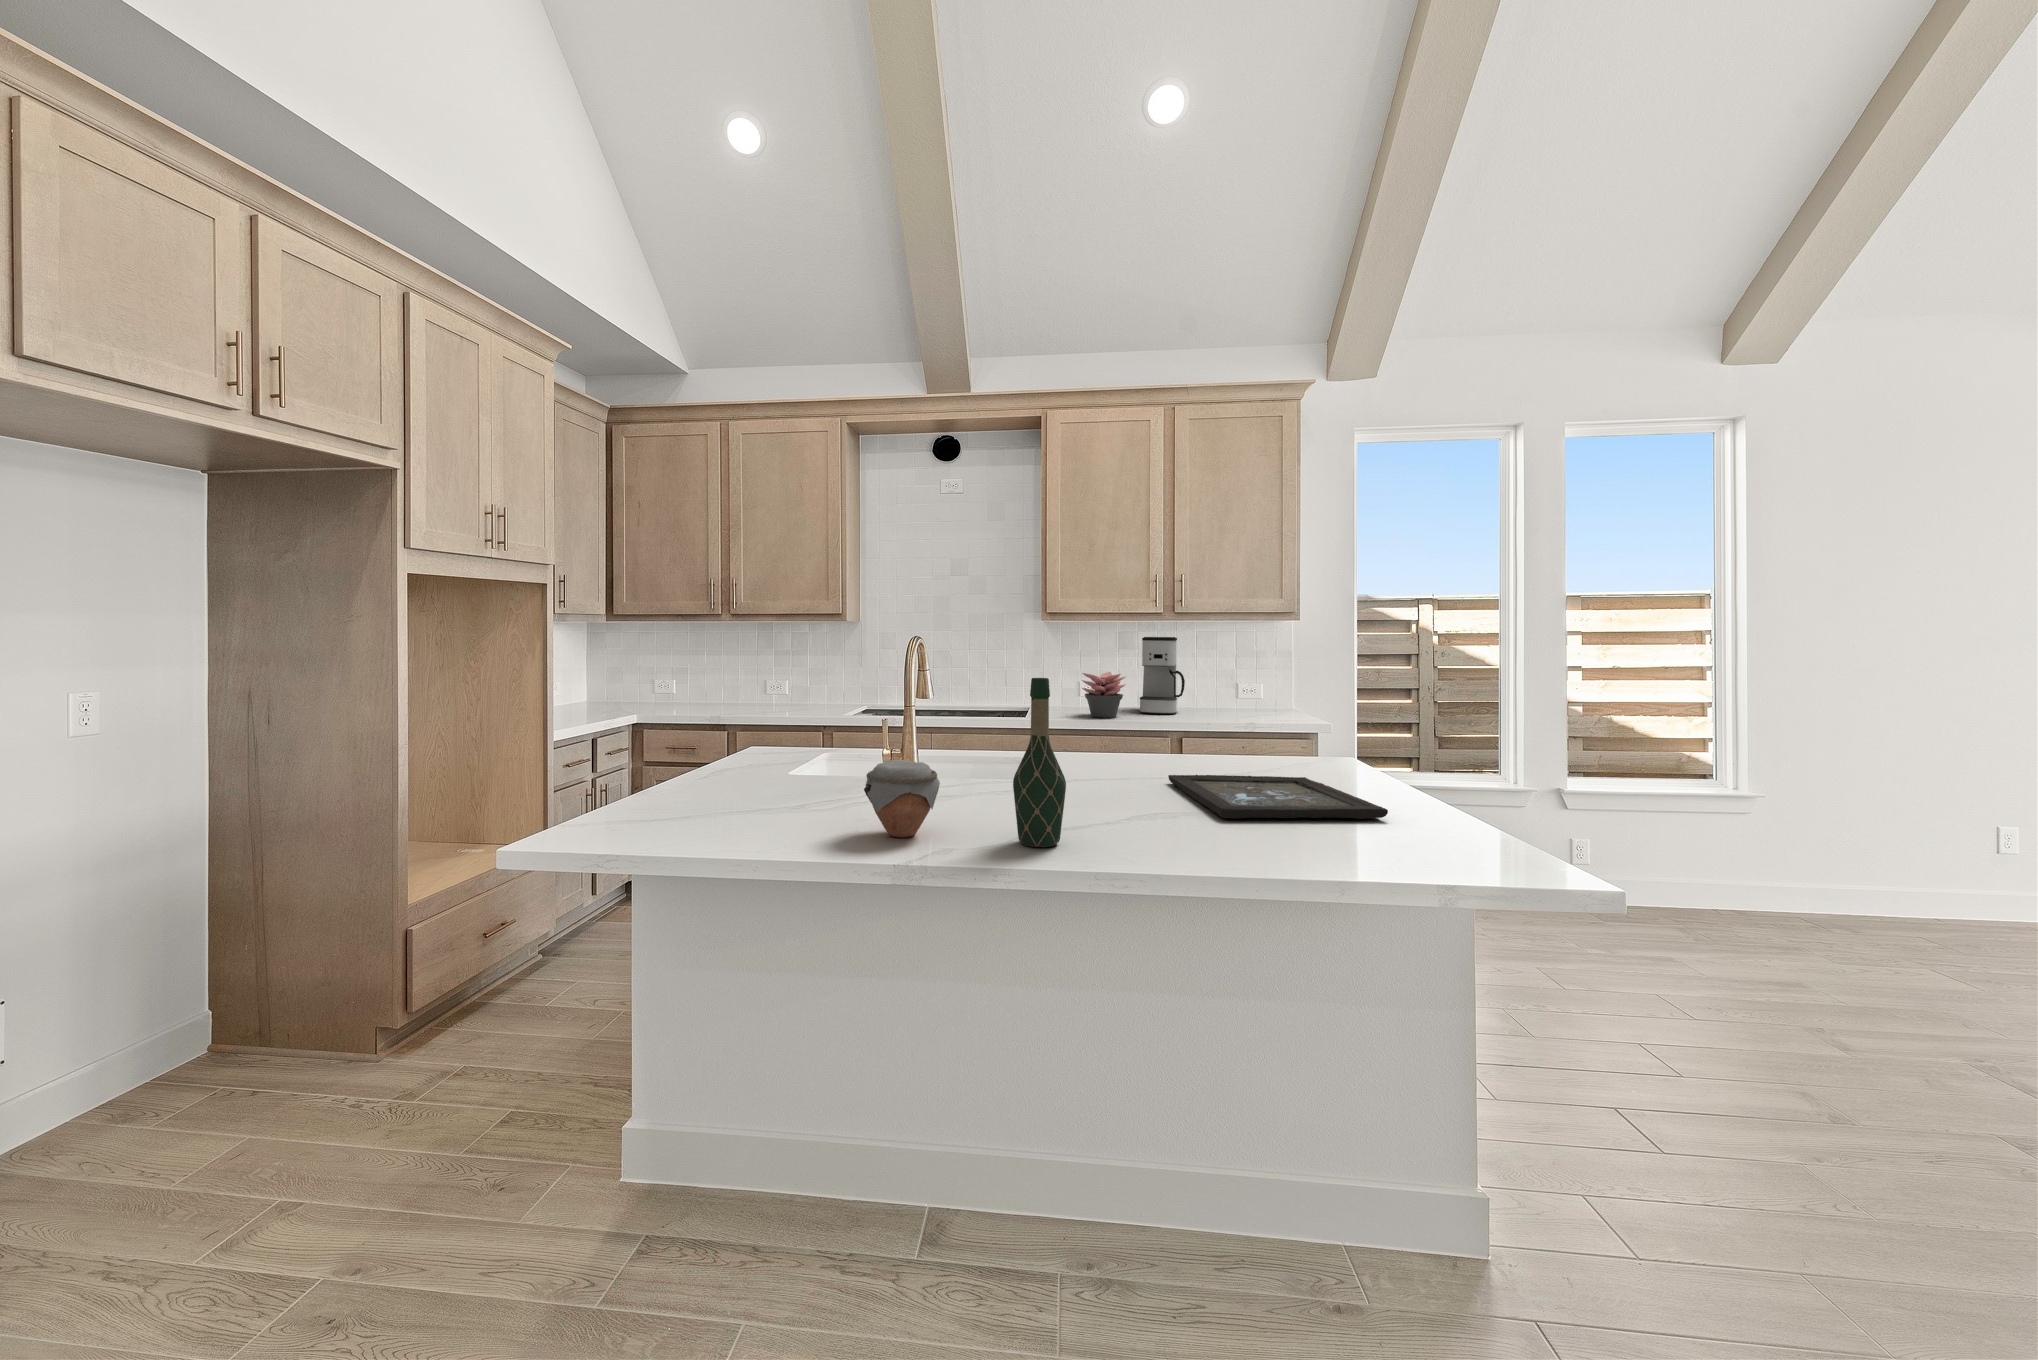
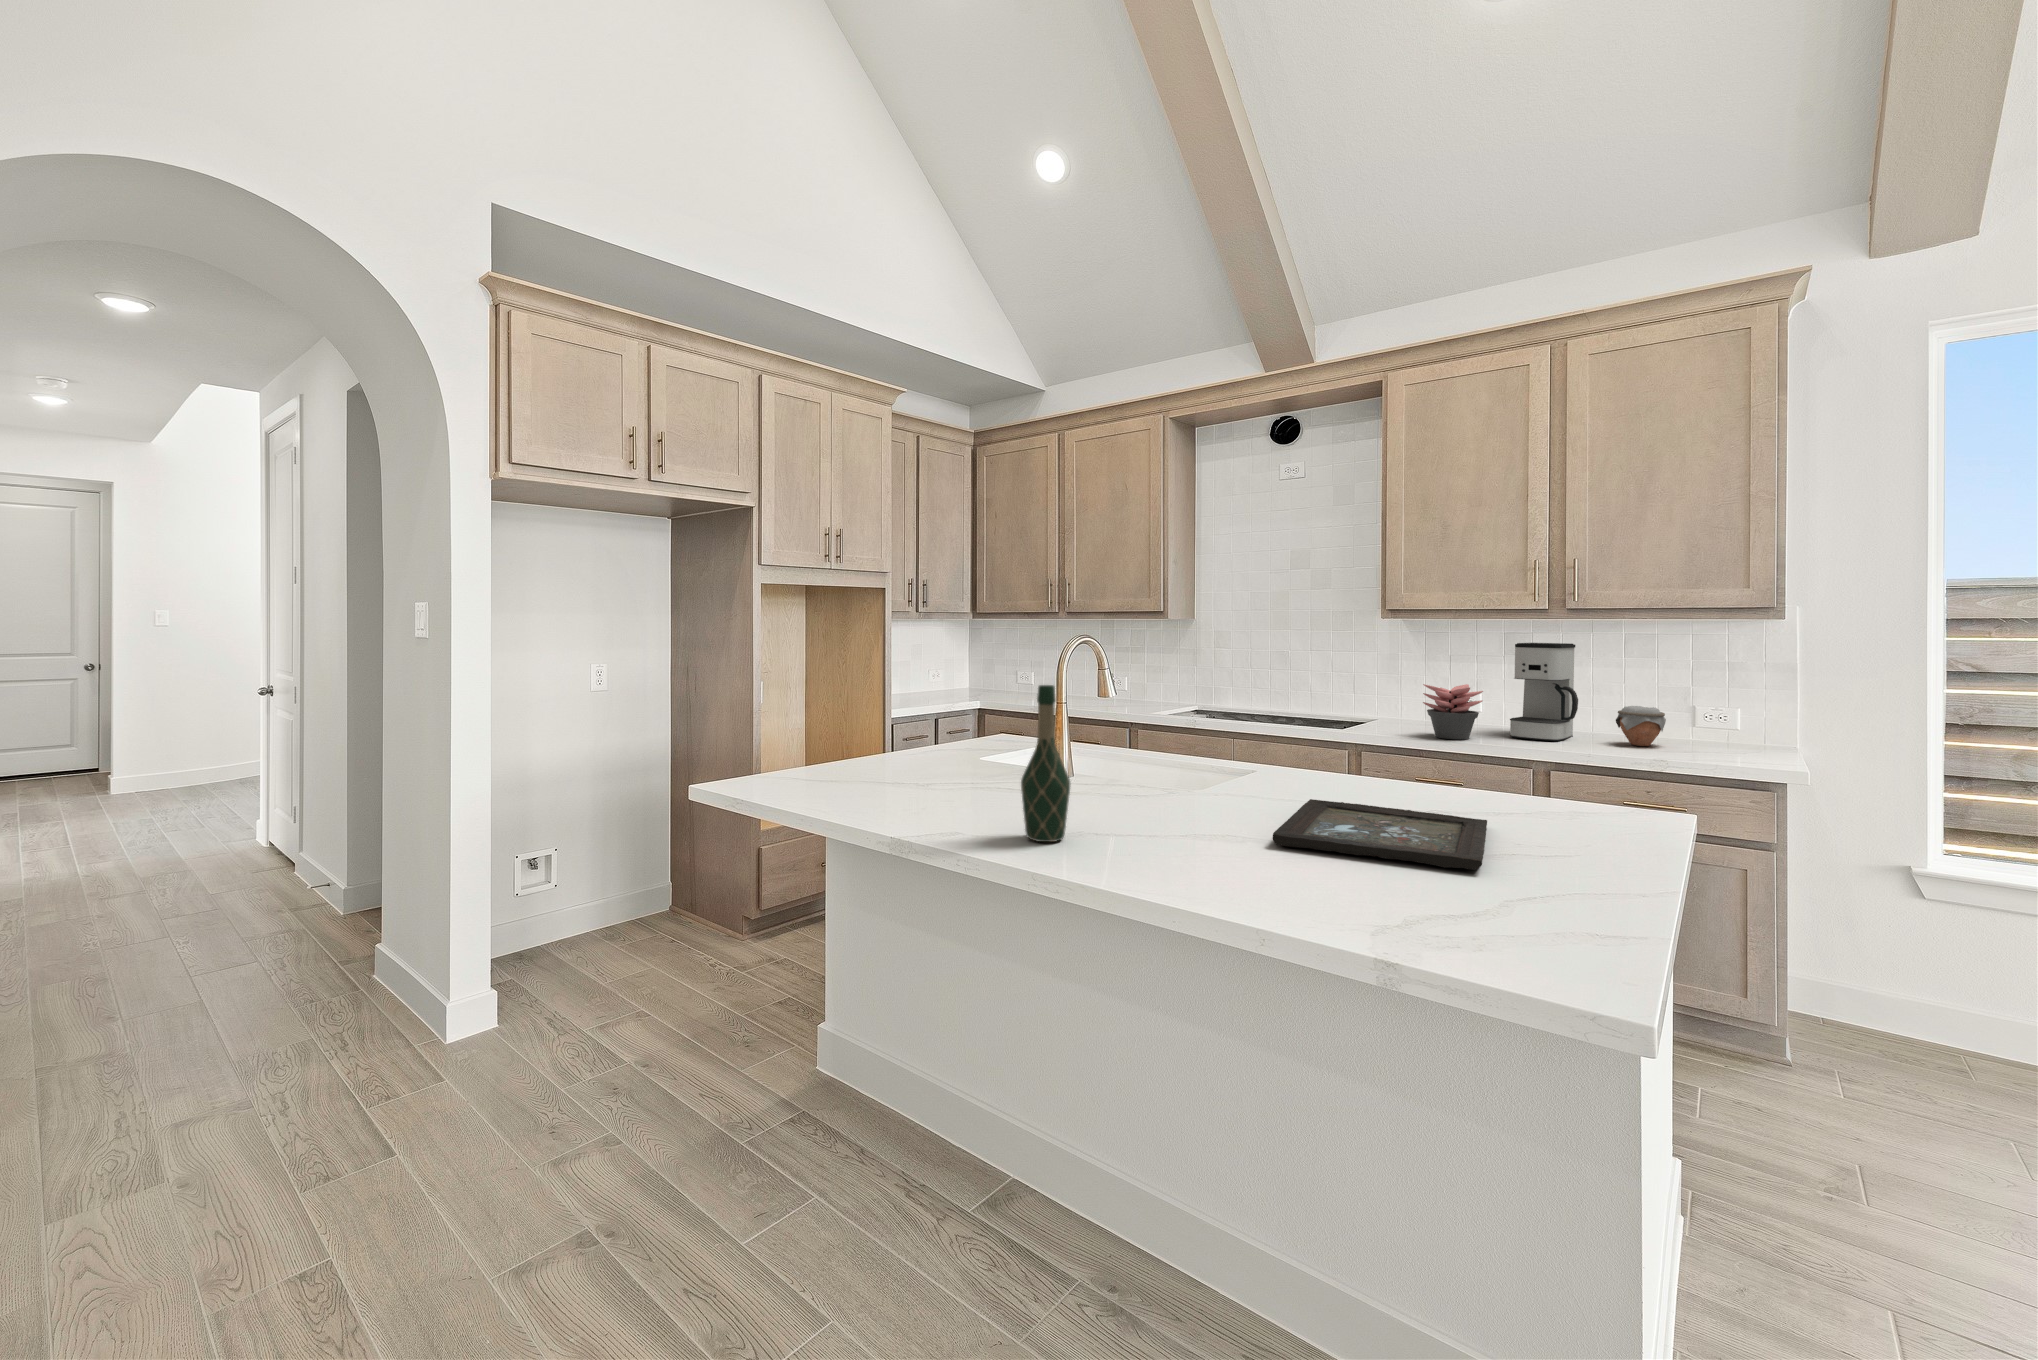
jar: present [864,760,940,837] -> present [1616,706,1666,746]

